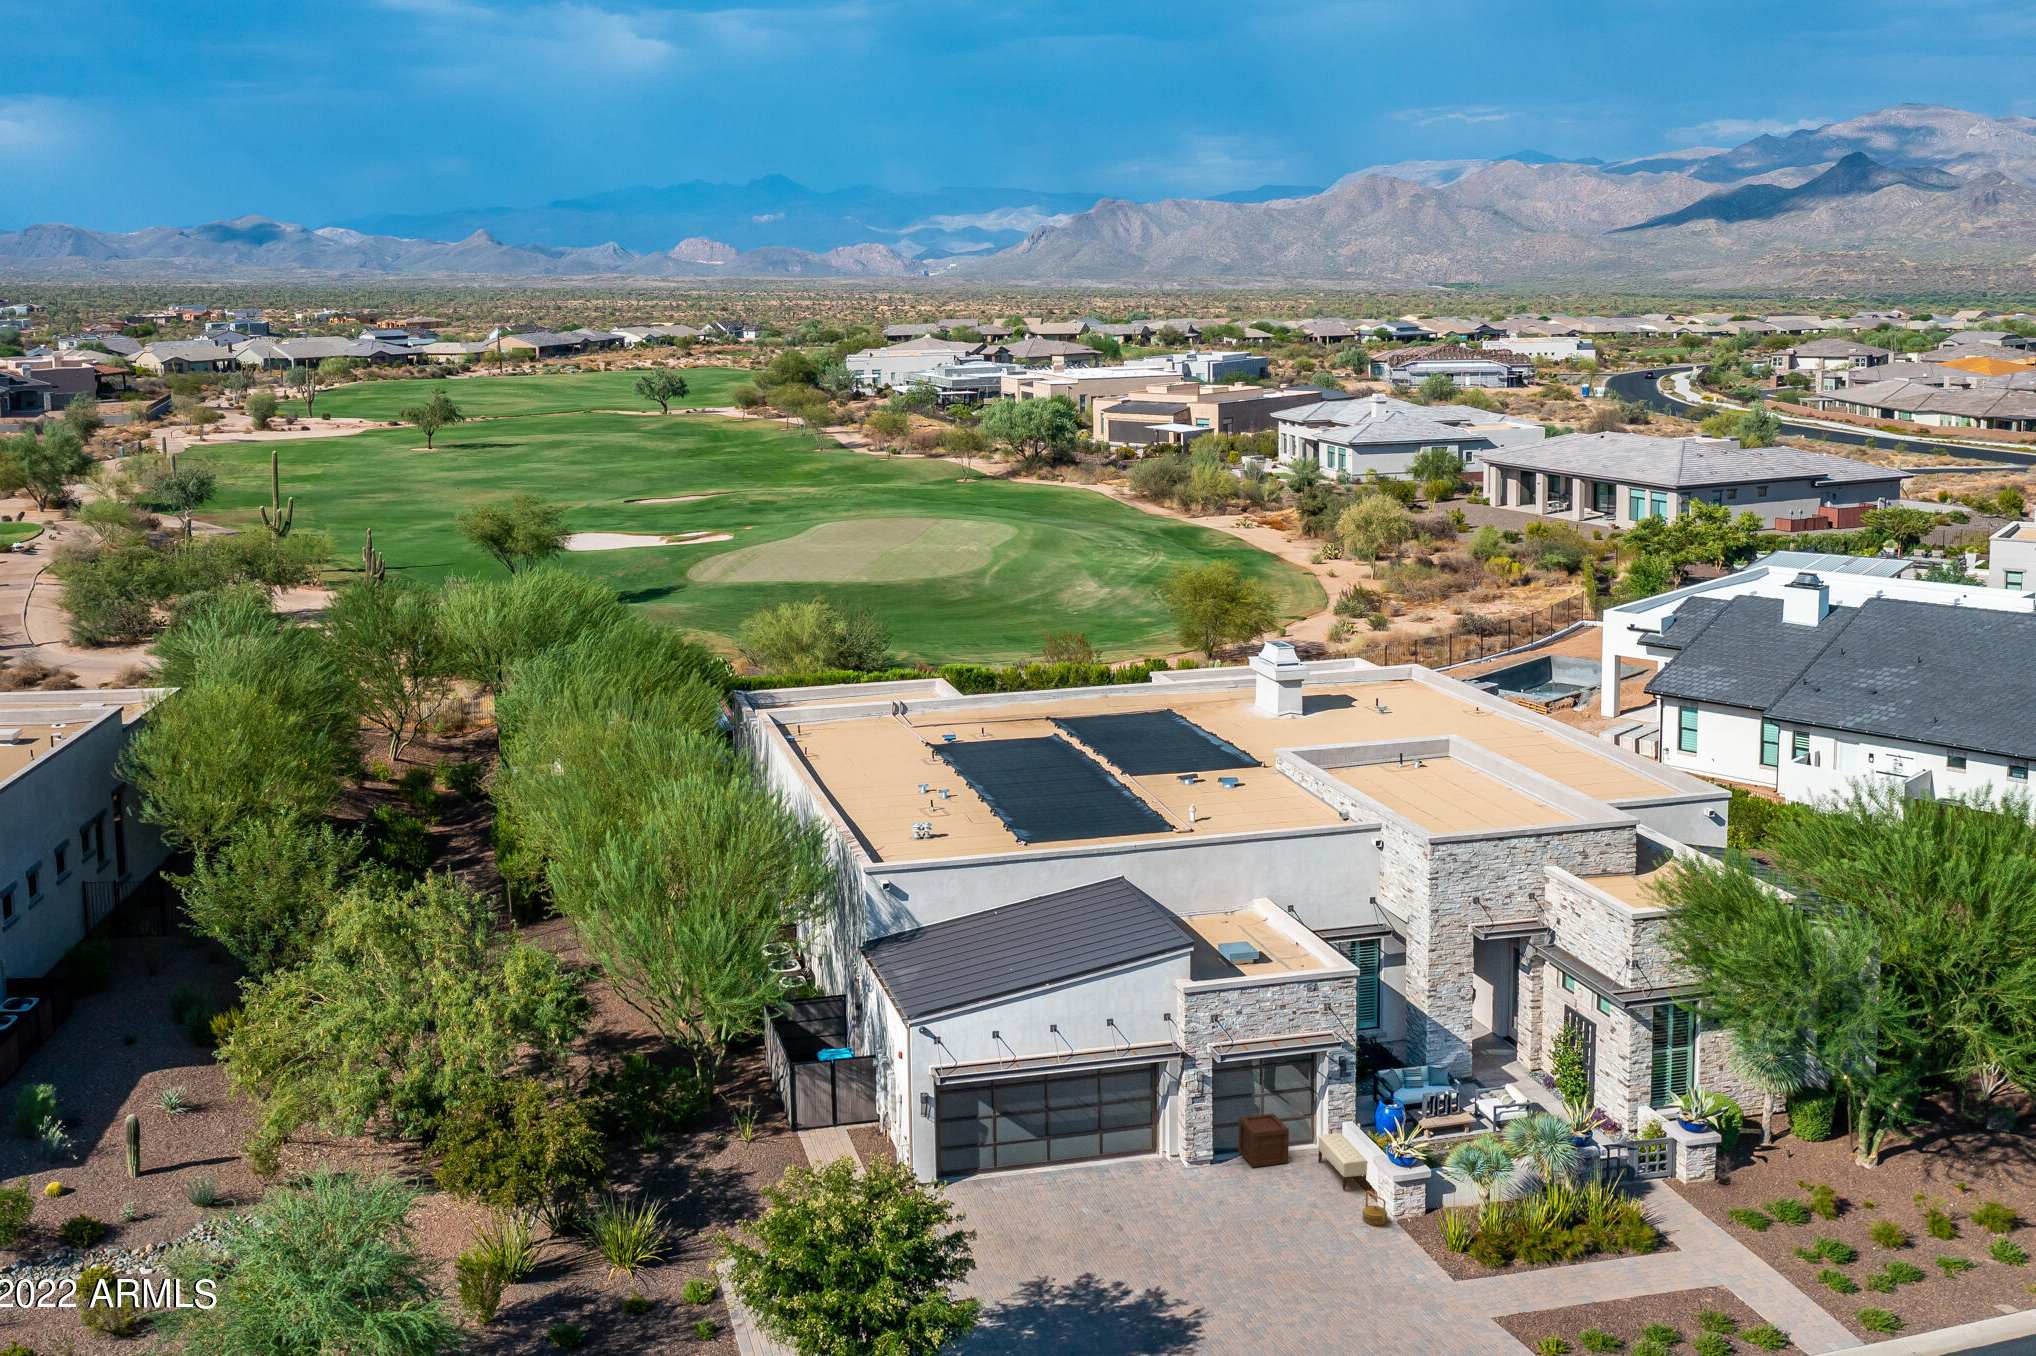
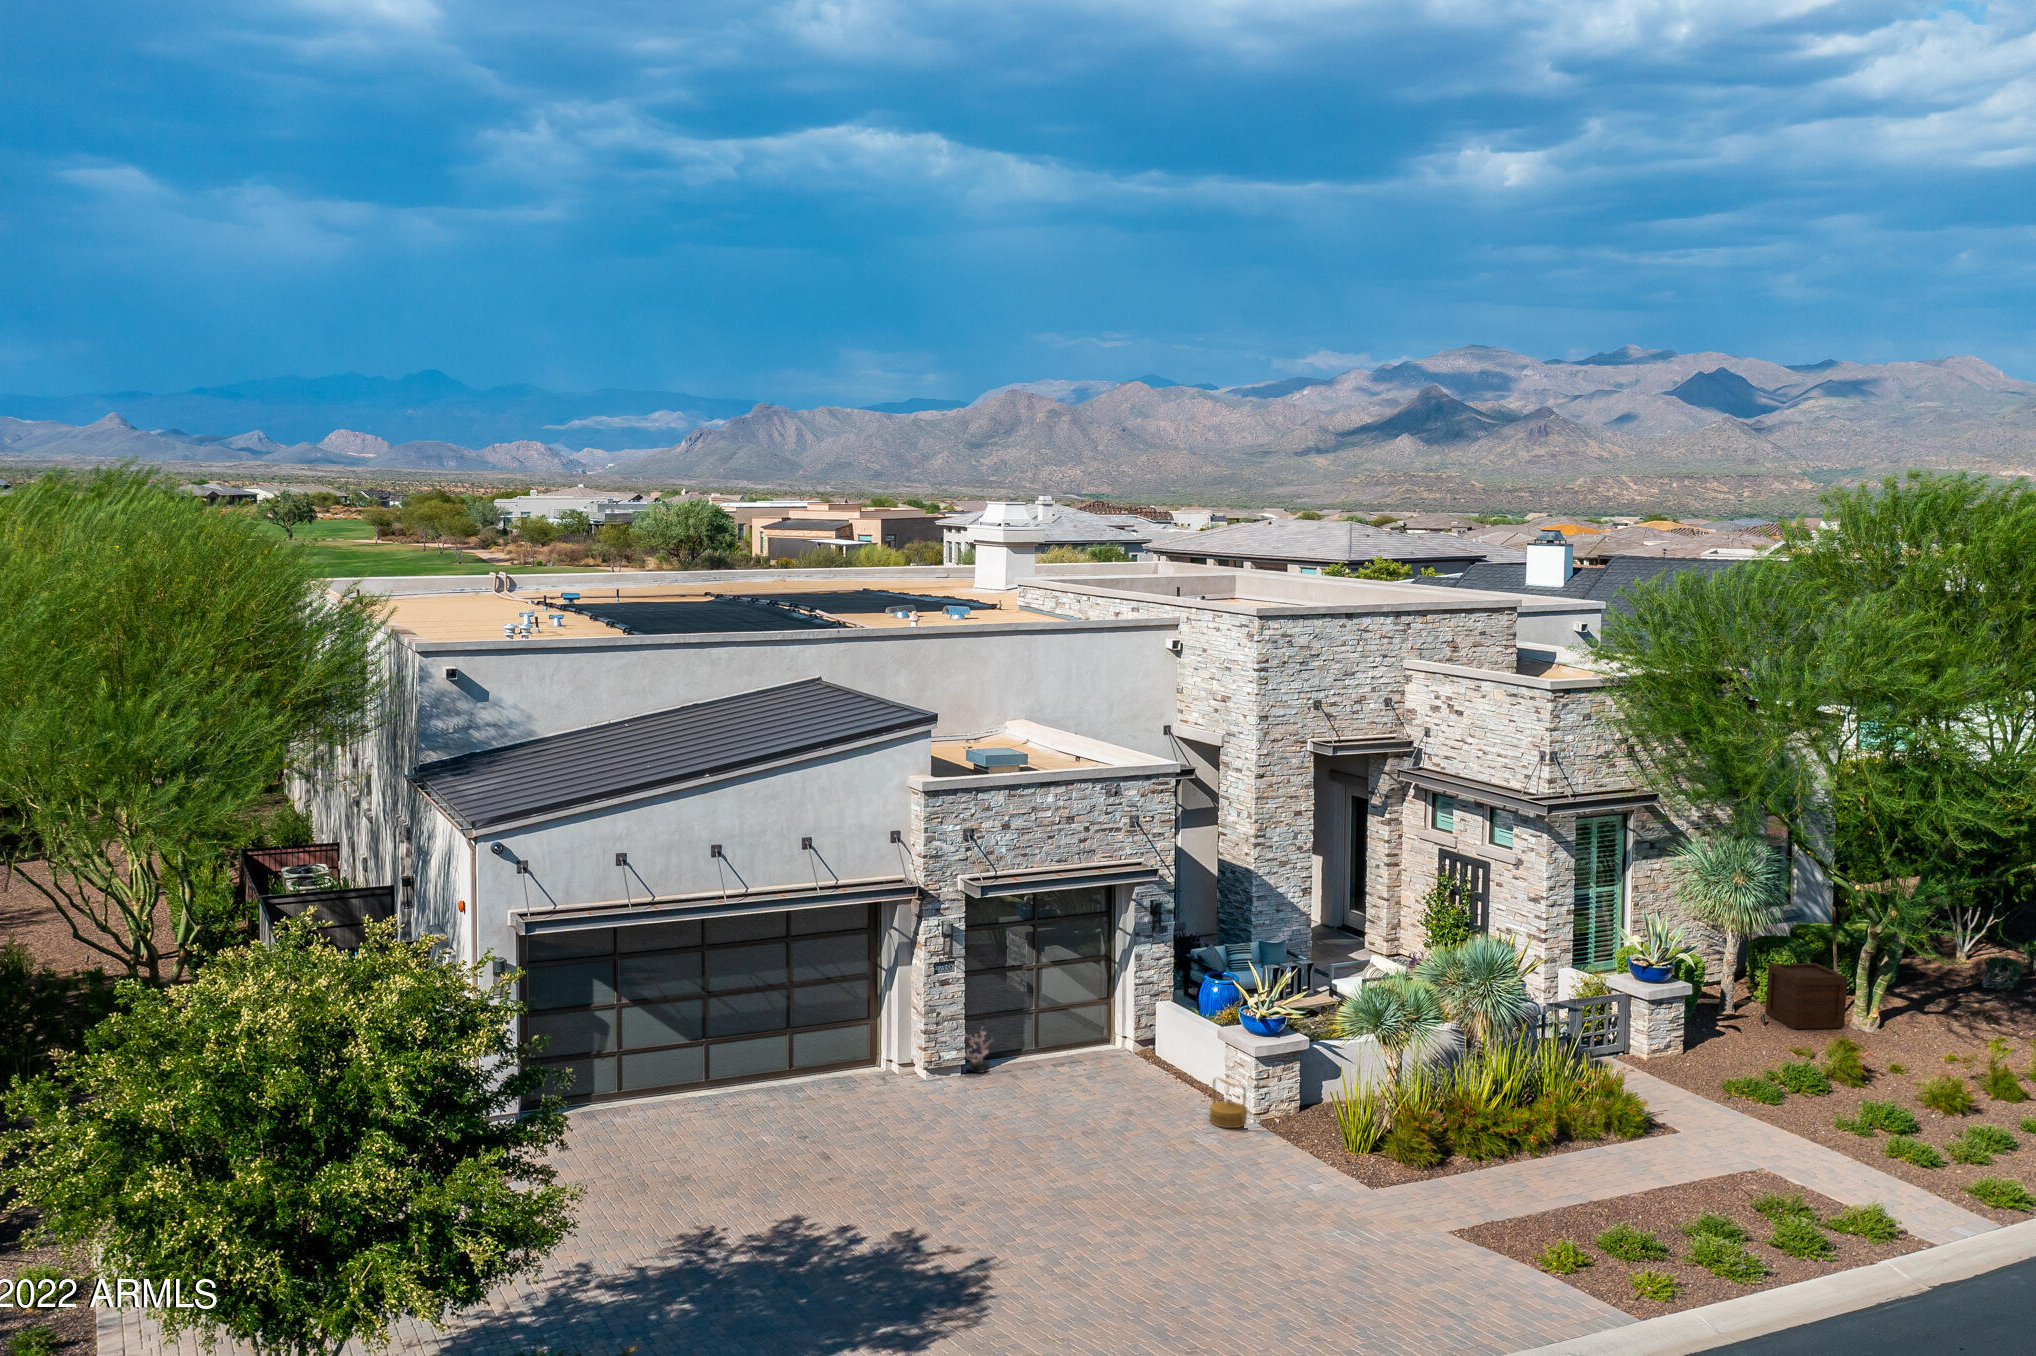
wooden crate: present [1238,1114,1289,1167] -> present [1765,963,1847,1029]
bench: present [1318,1133,1368,1190] -> none [1124,1013,1206,1089]
potted plant: present [1716,1159,1731,1184] -> present [959,1031,991,1073]

